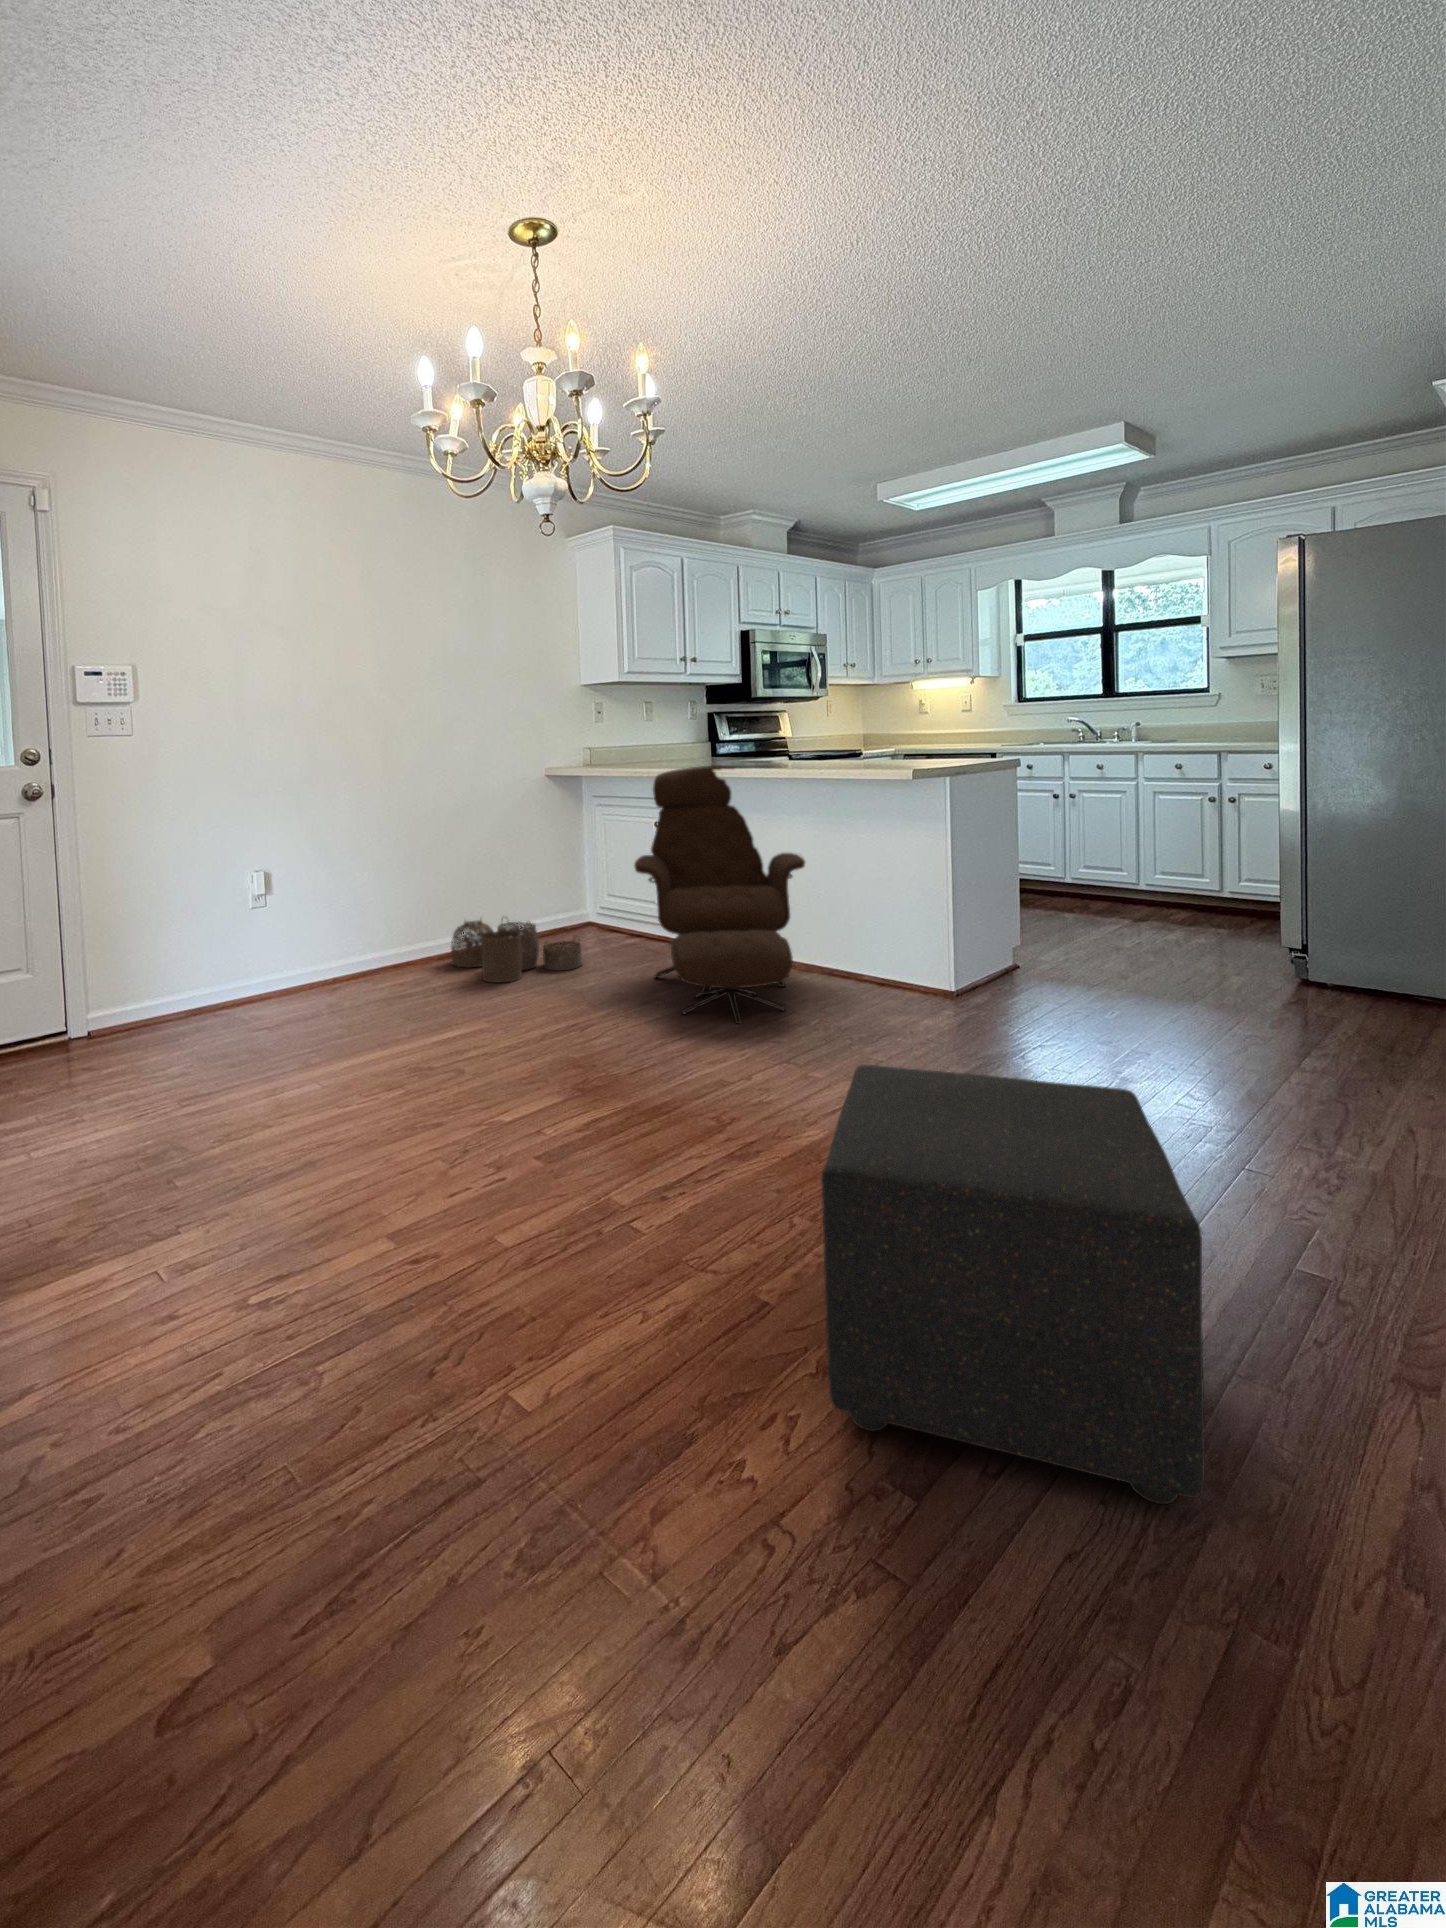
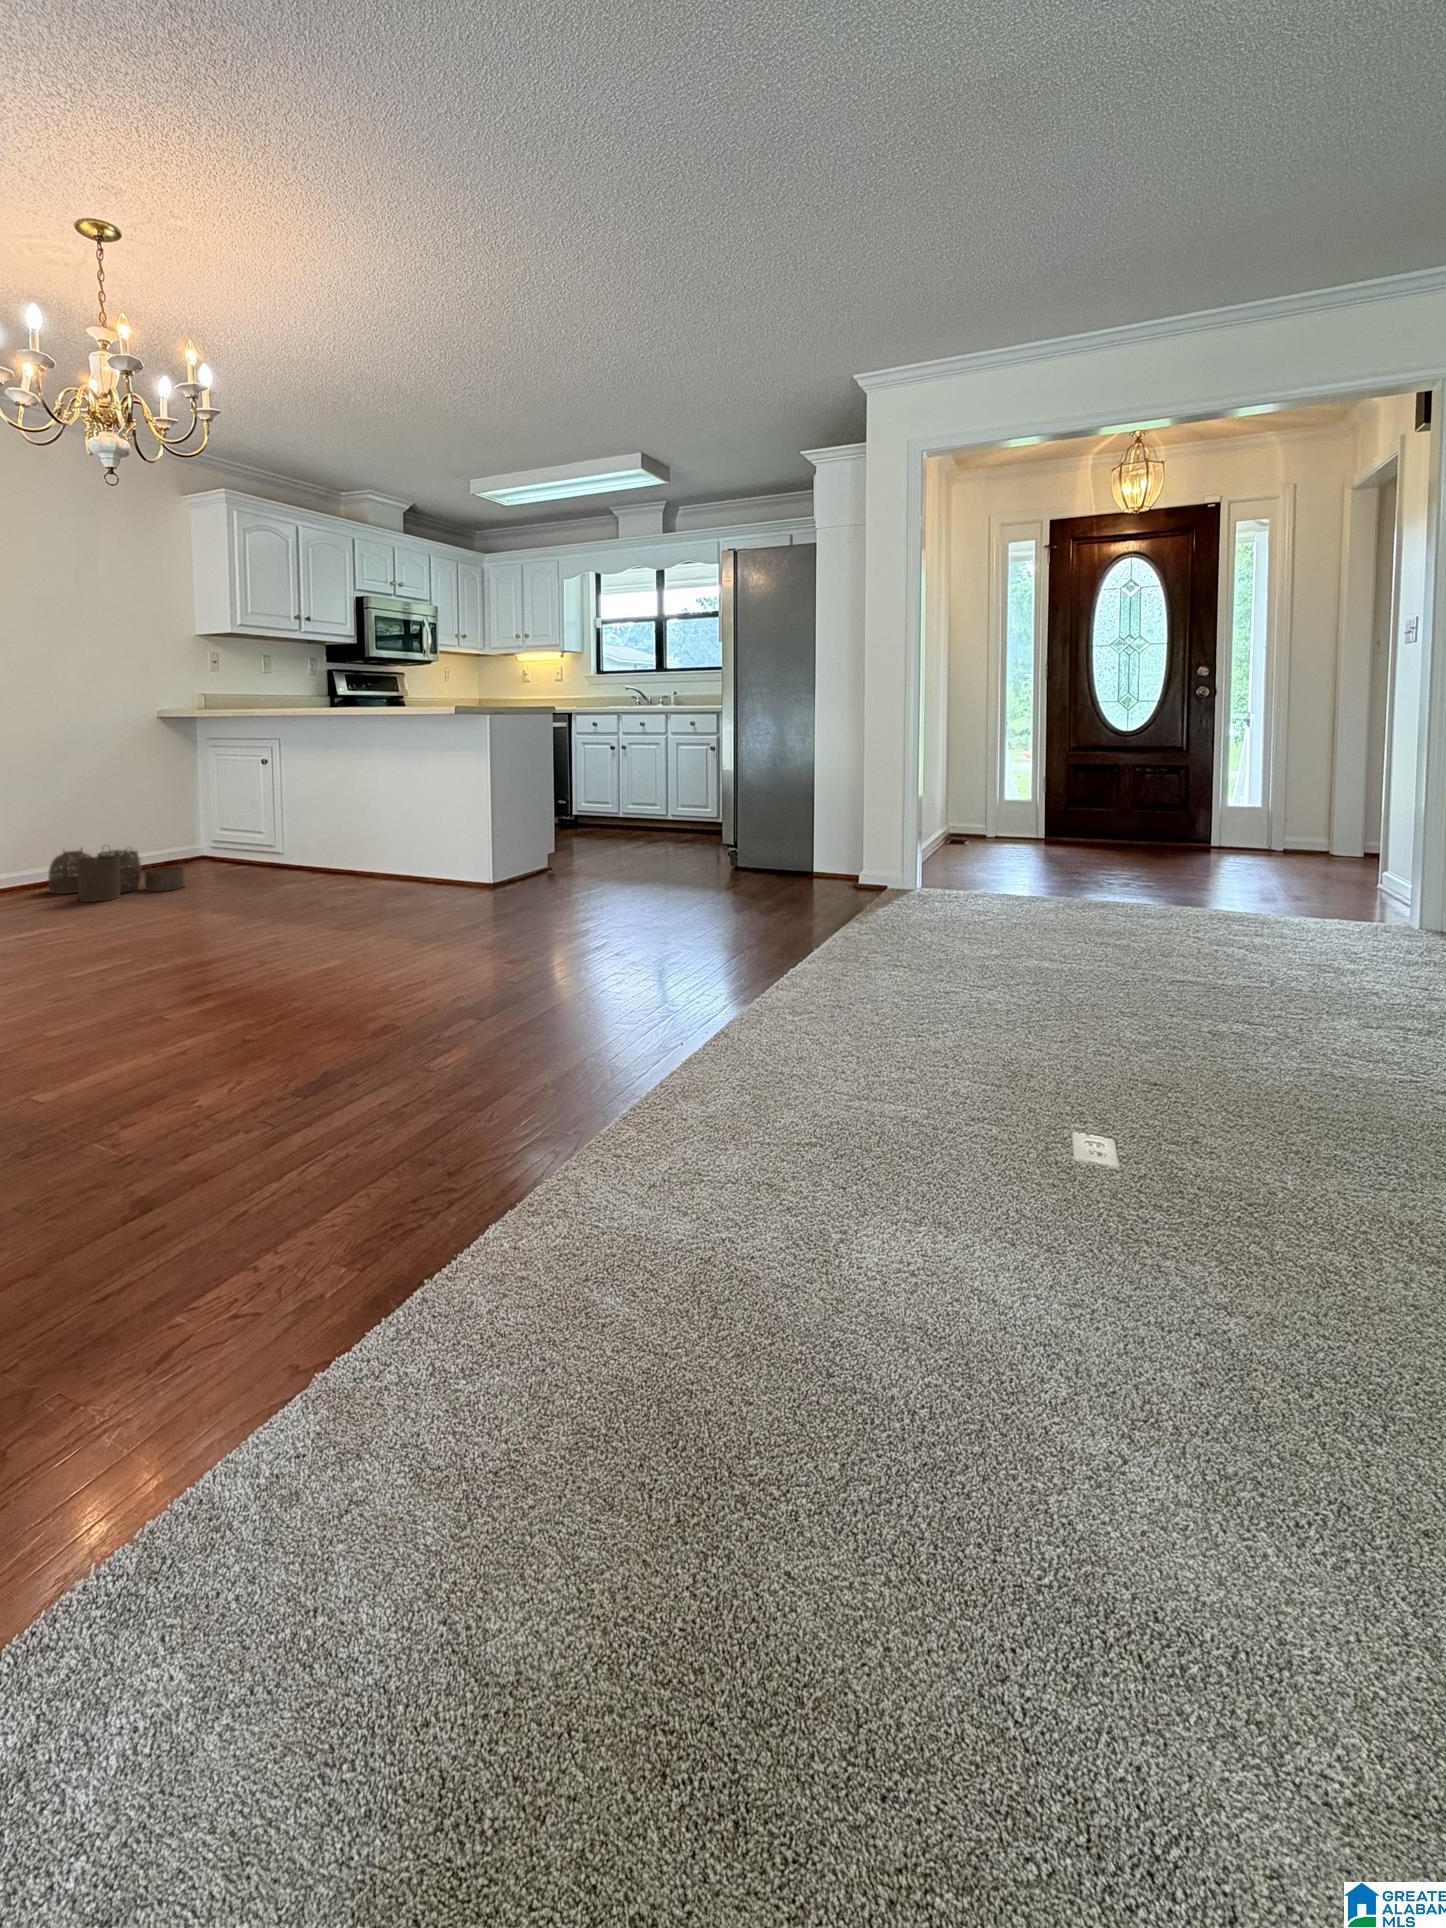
lounge chair: present [634,766,805,1024] -> none [231,709,384,914]
ottoman: present [821,1065,1205,1504] -> none [245,877,483,1079]

